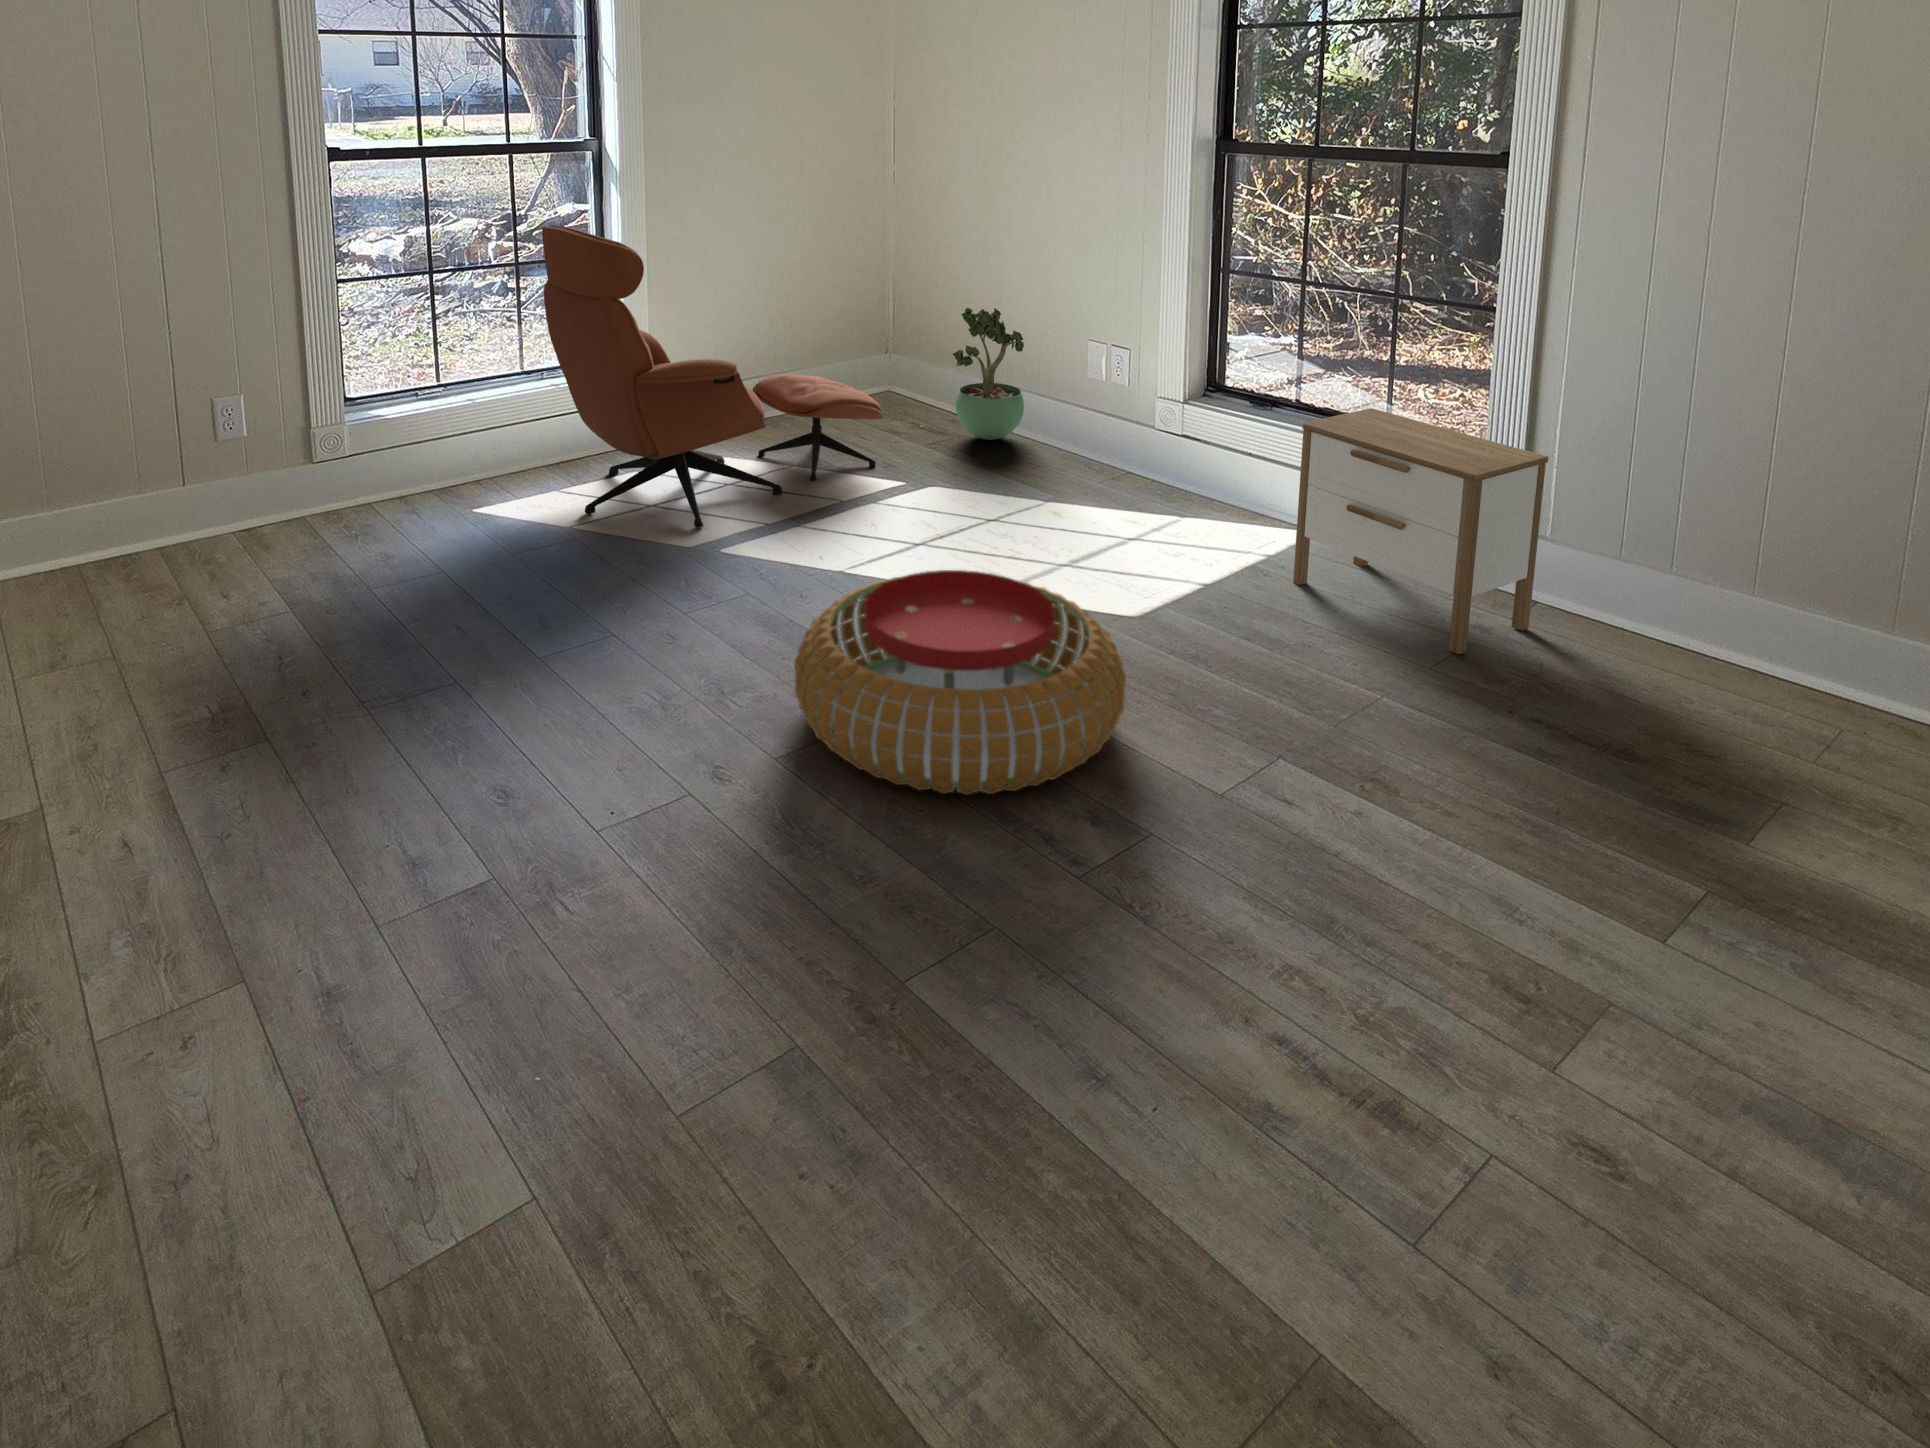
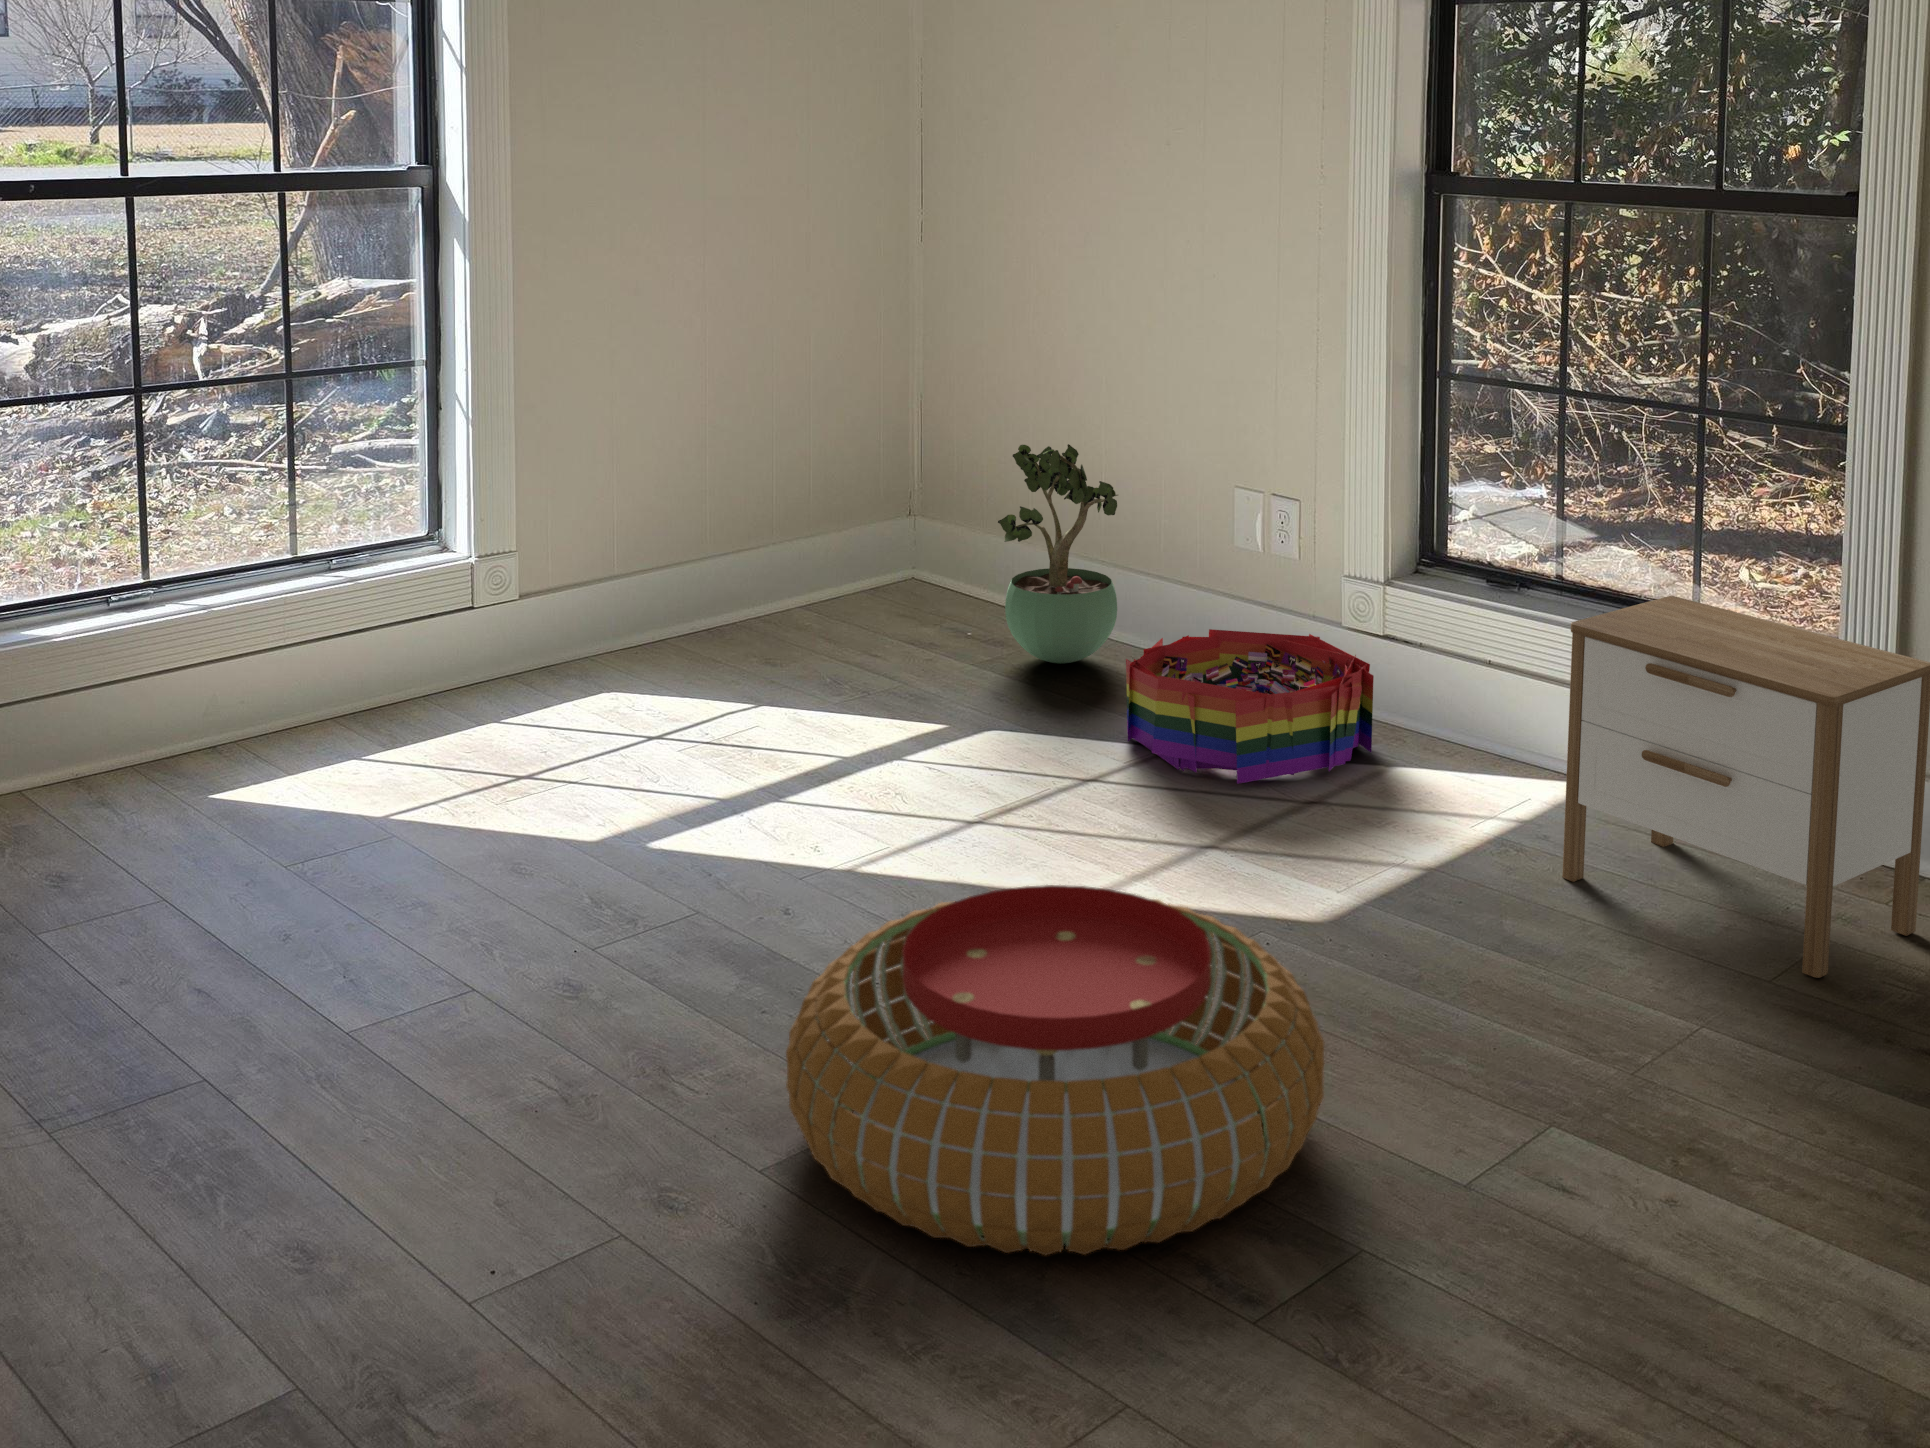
lounge chair: present [542,226,884,527] -> none [303,321,889,834]
storage bin: none [1025,422,1179,515] -> present [1126,629,1374,783]

